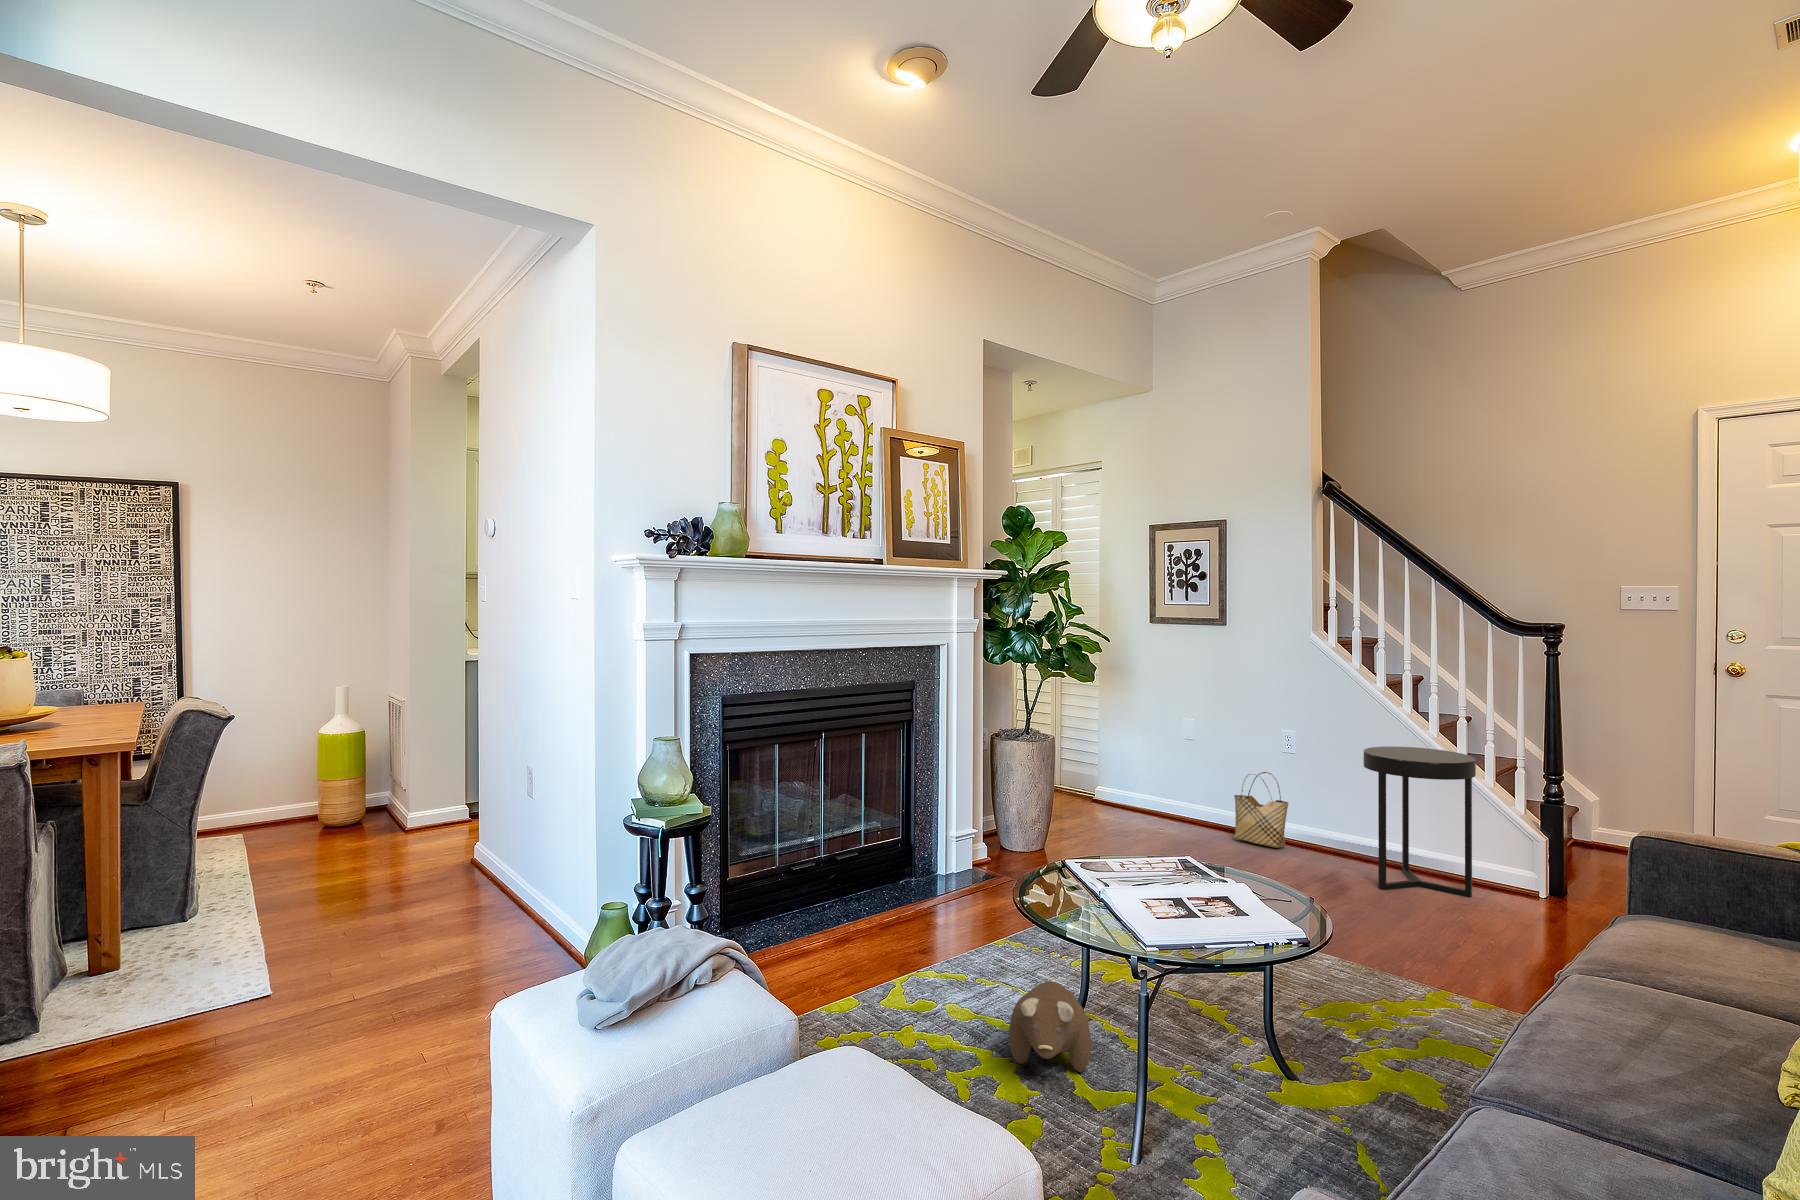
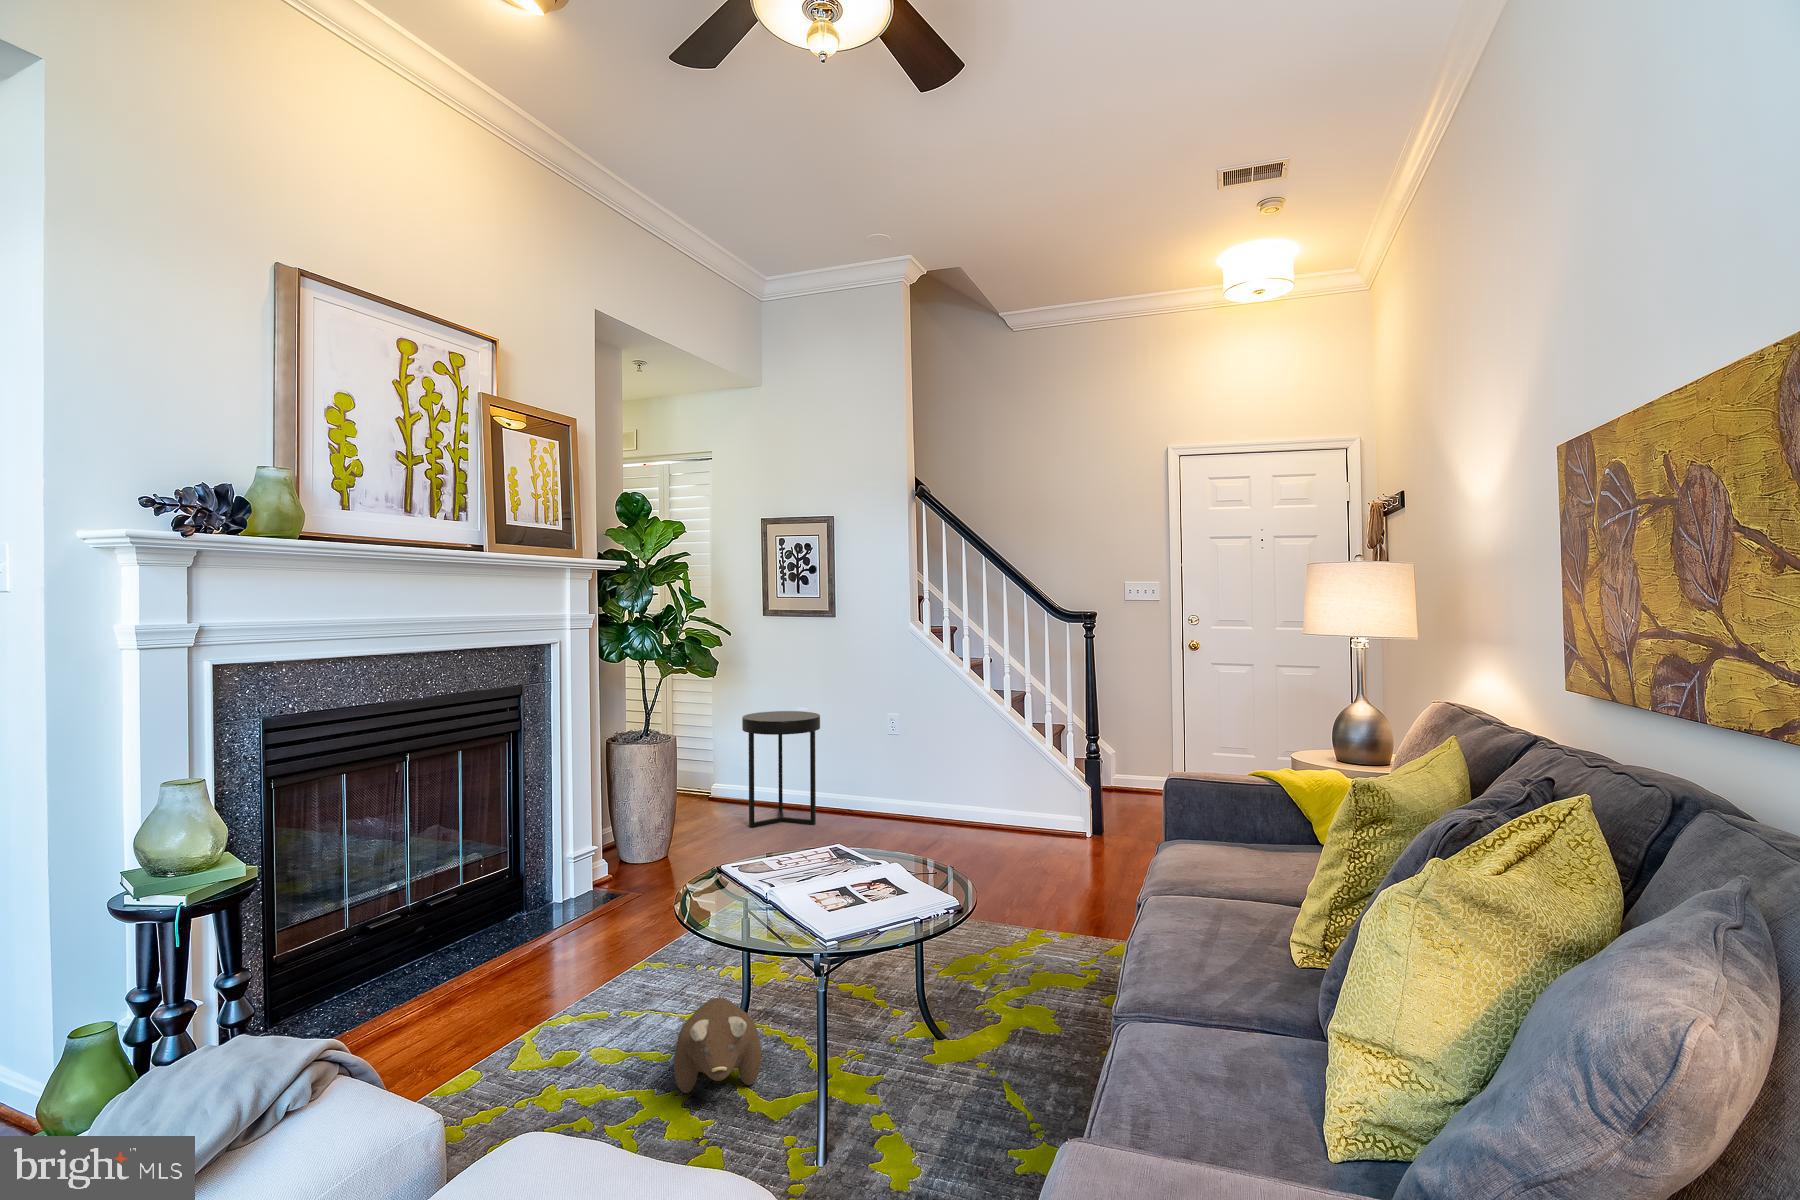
side table: present [1364,746,1476,897] -> present [742,711,820,828]
woven basket: present [1234,772,1289,848] -> none [847,755,895,825]

